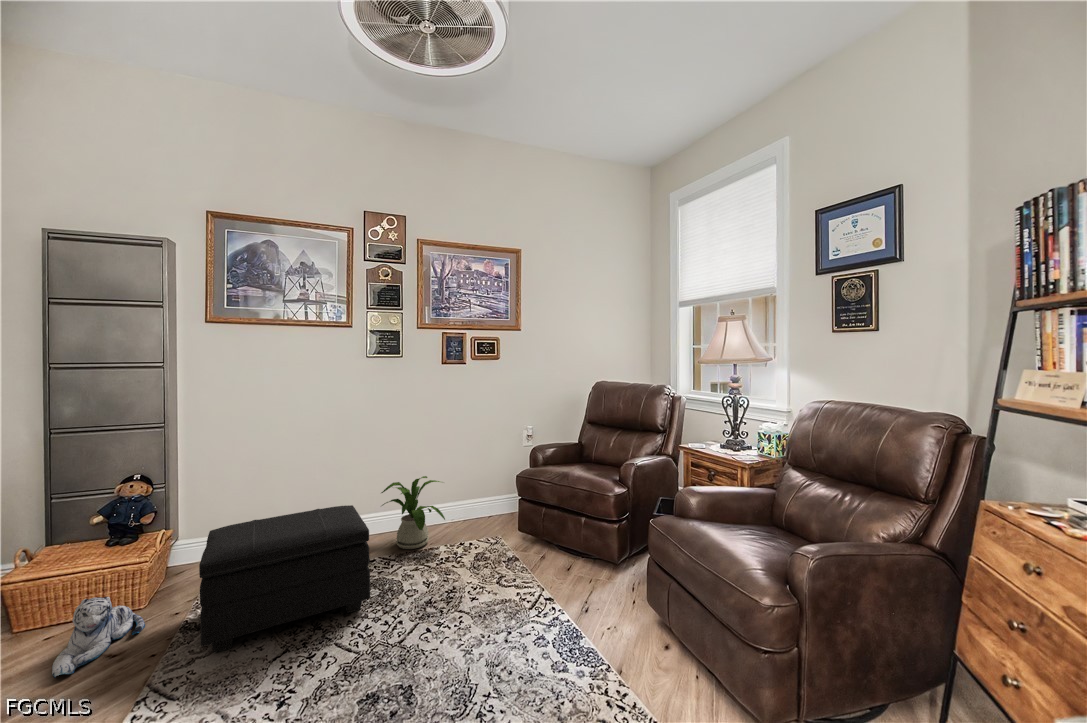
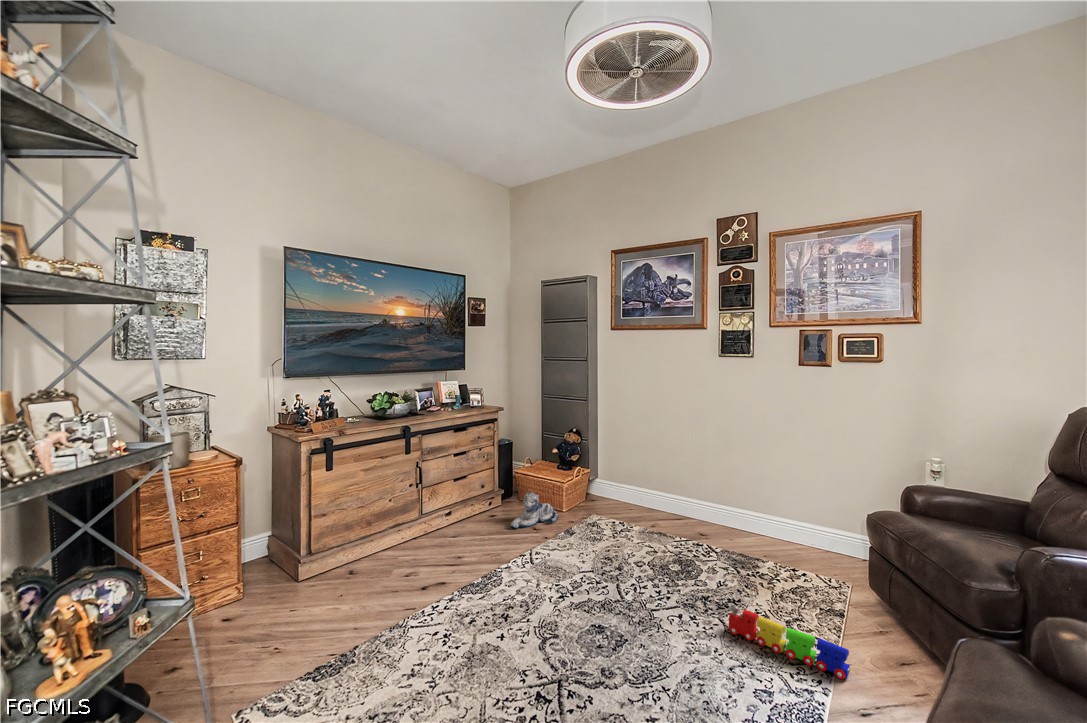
house plant: present [381,476,445,549] -> none [719,480,790,553]
footstool: present [199,505,370,653] -> none [557,474,679,573]
toy train: none [472,574,562,615] -> present [729,605,850,679]

